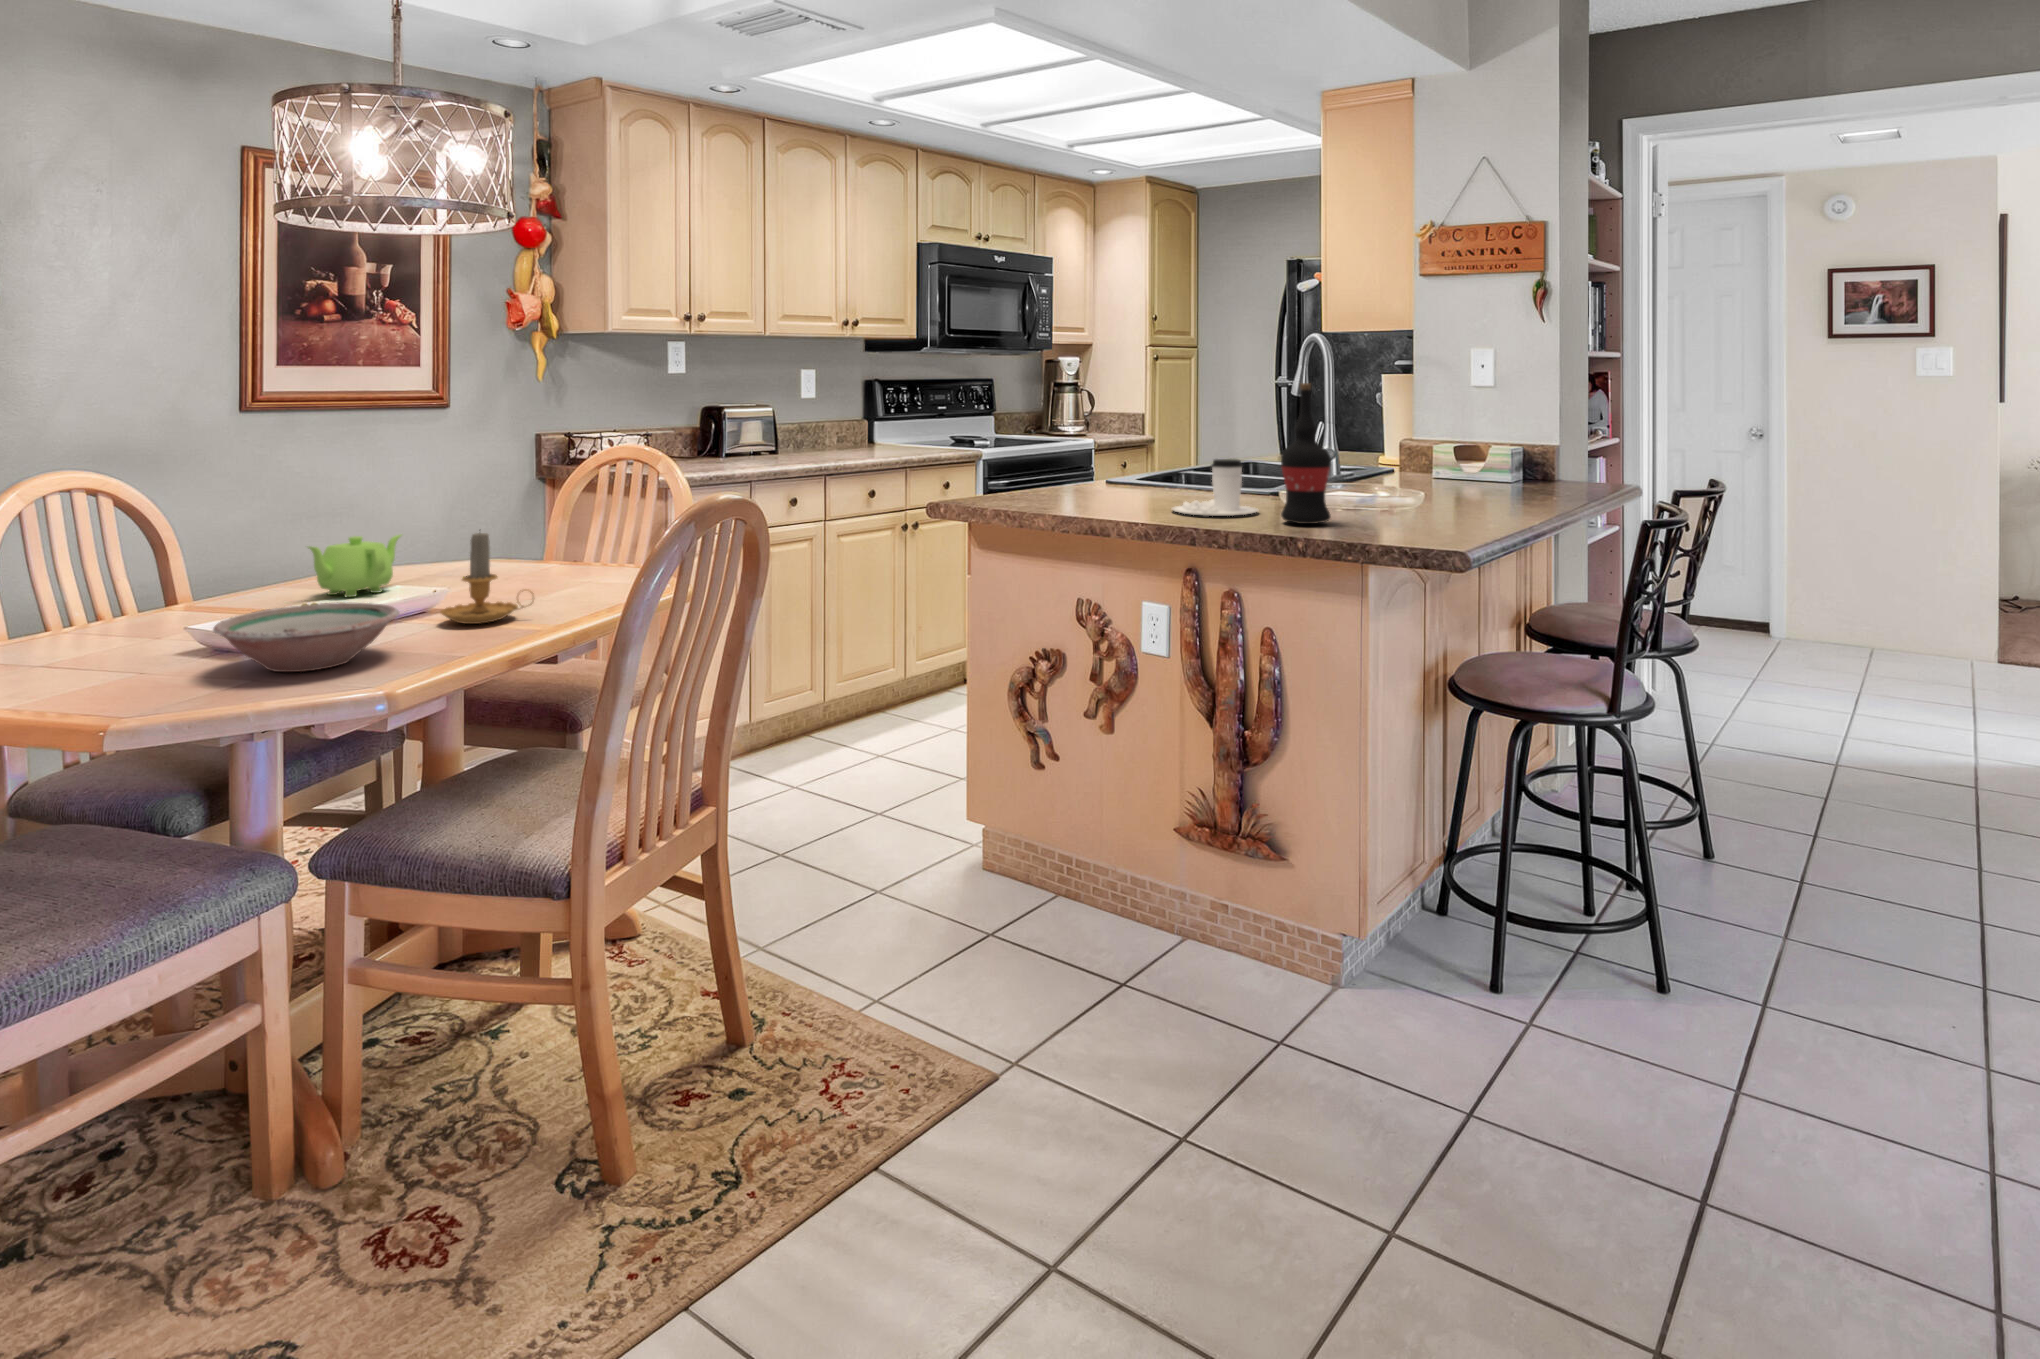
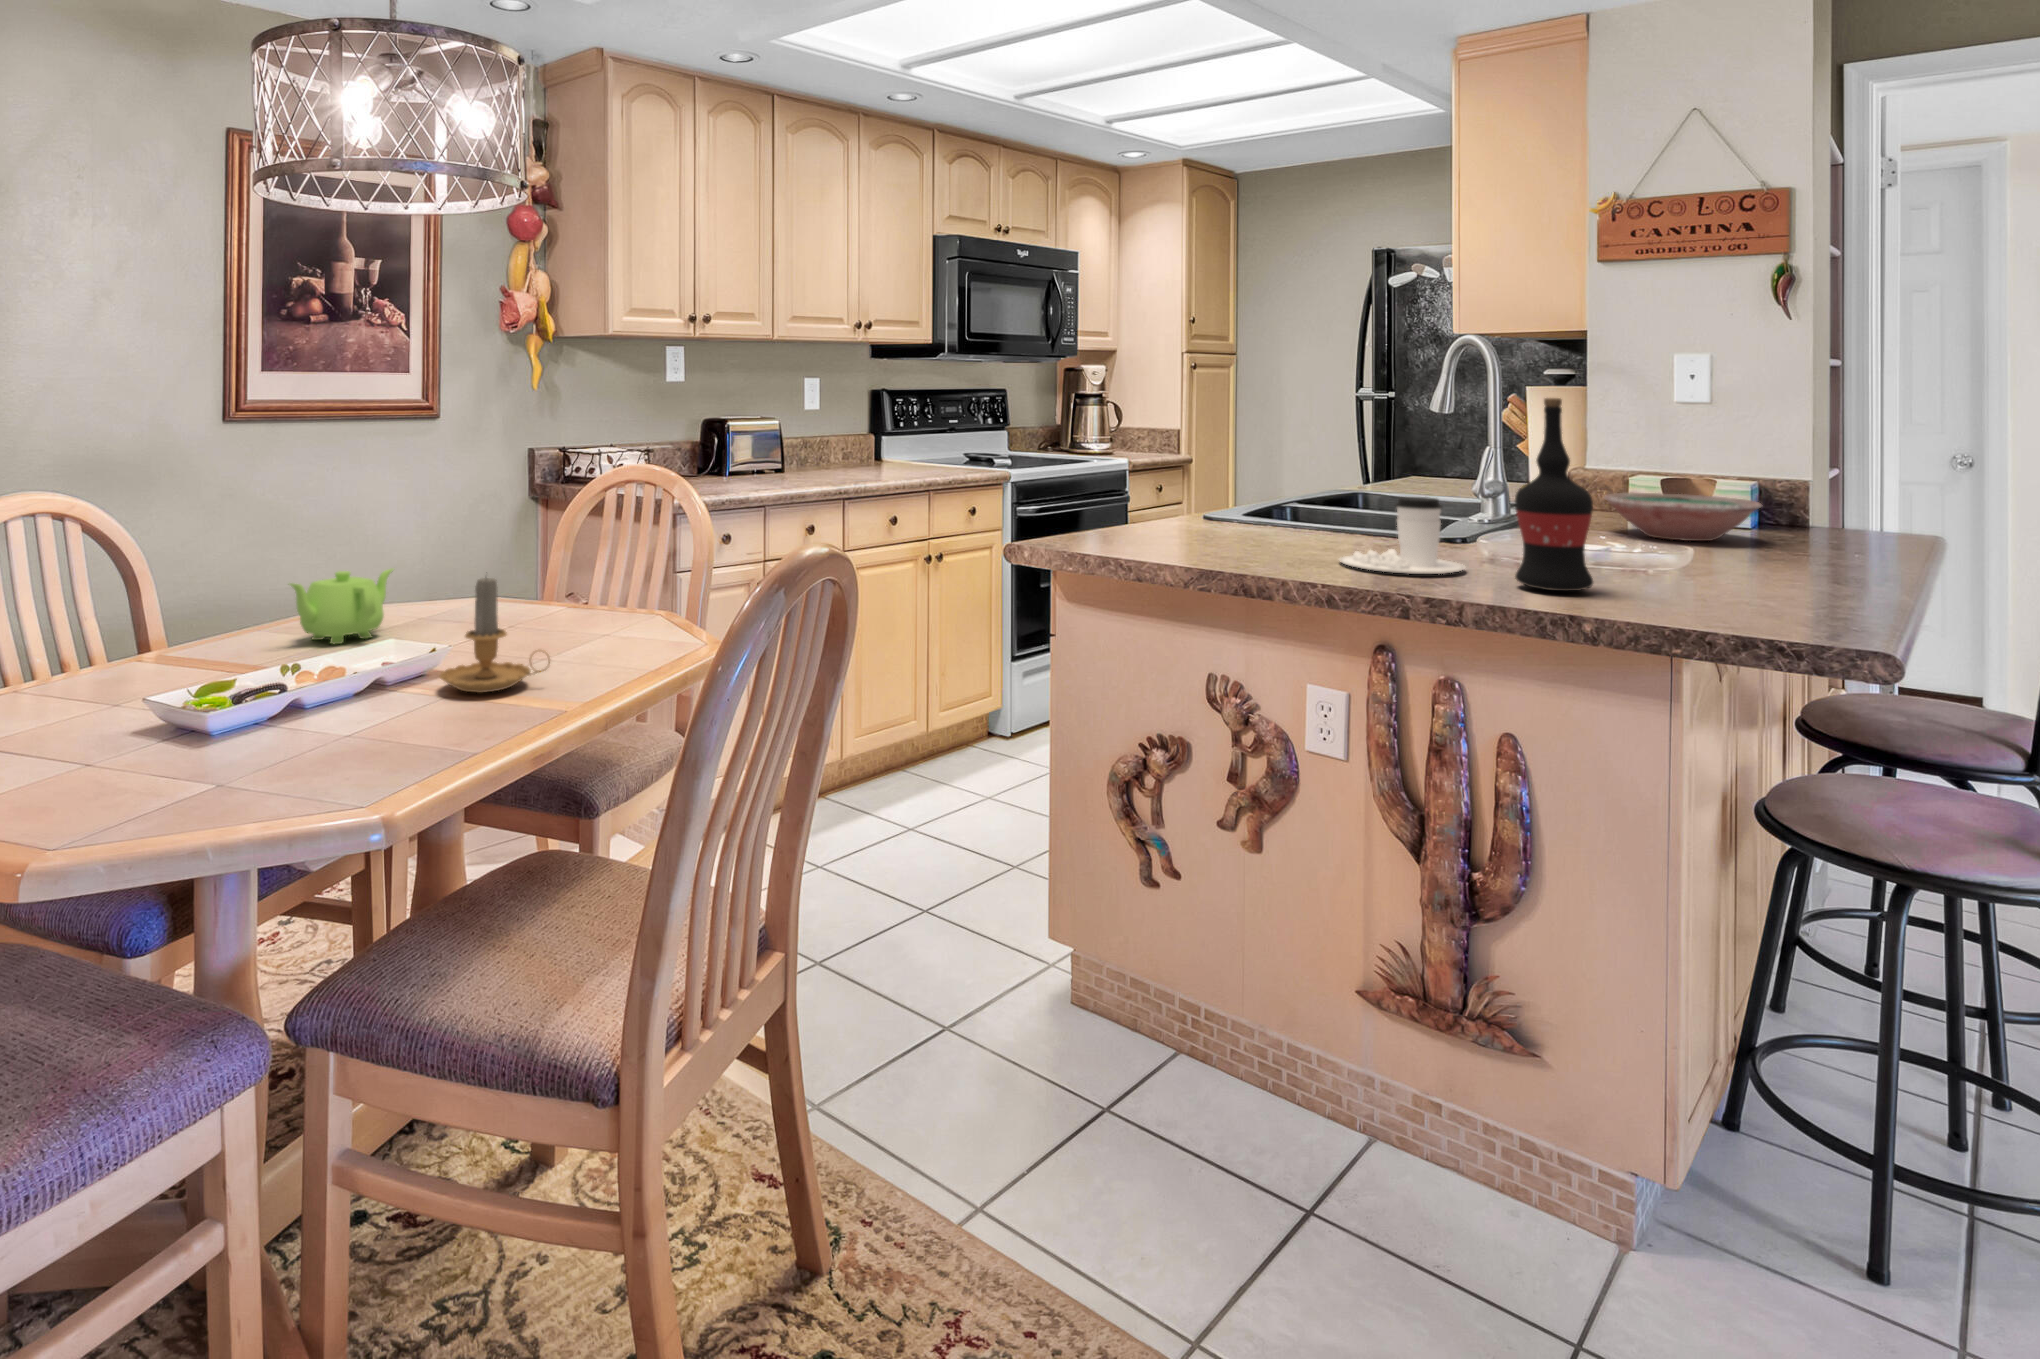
bowl: present [213,602,399,672] -> present [1604,493,1762,541]

